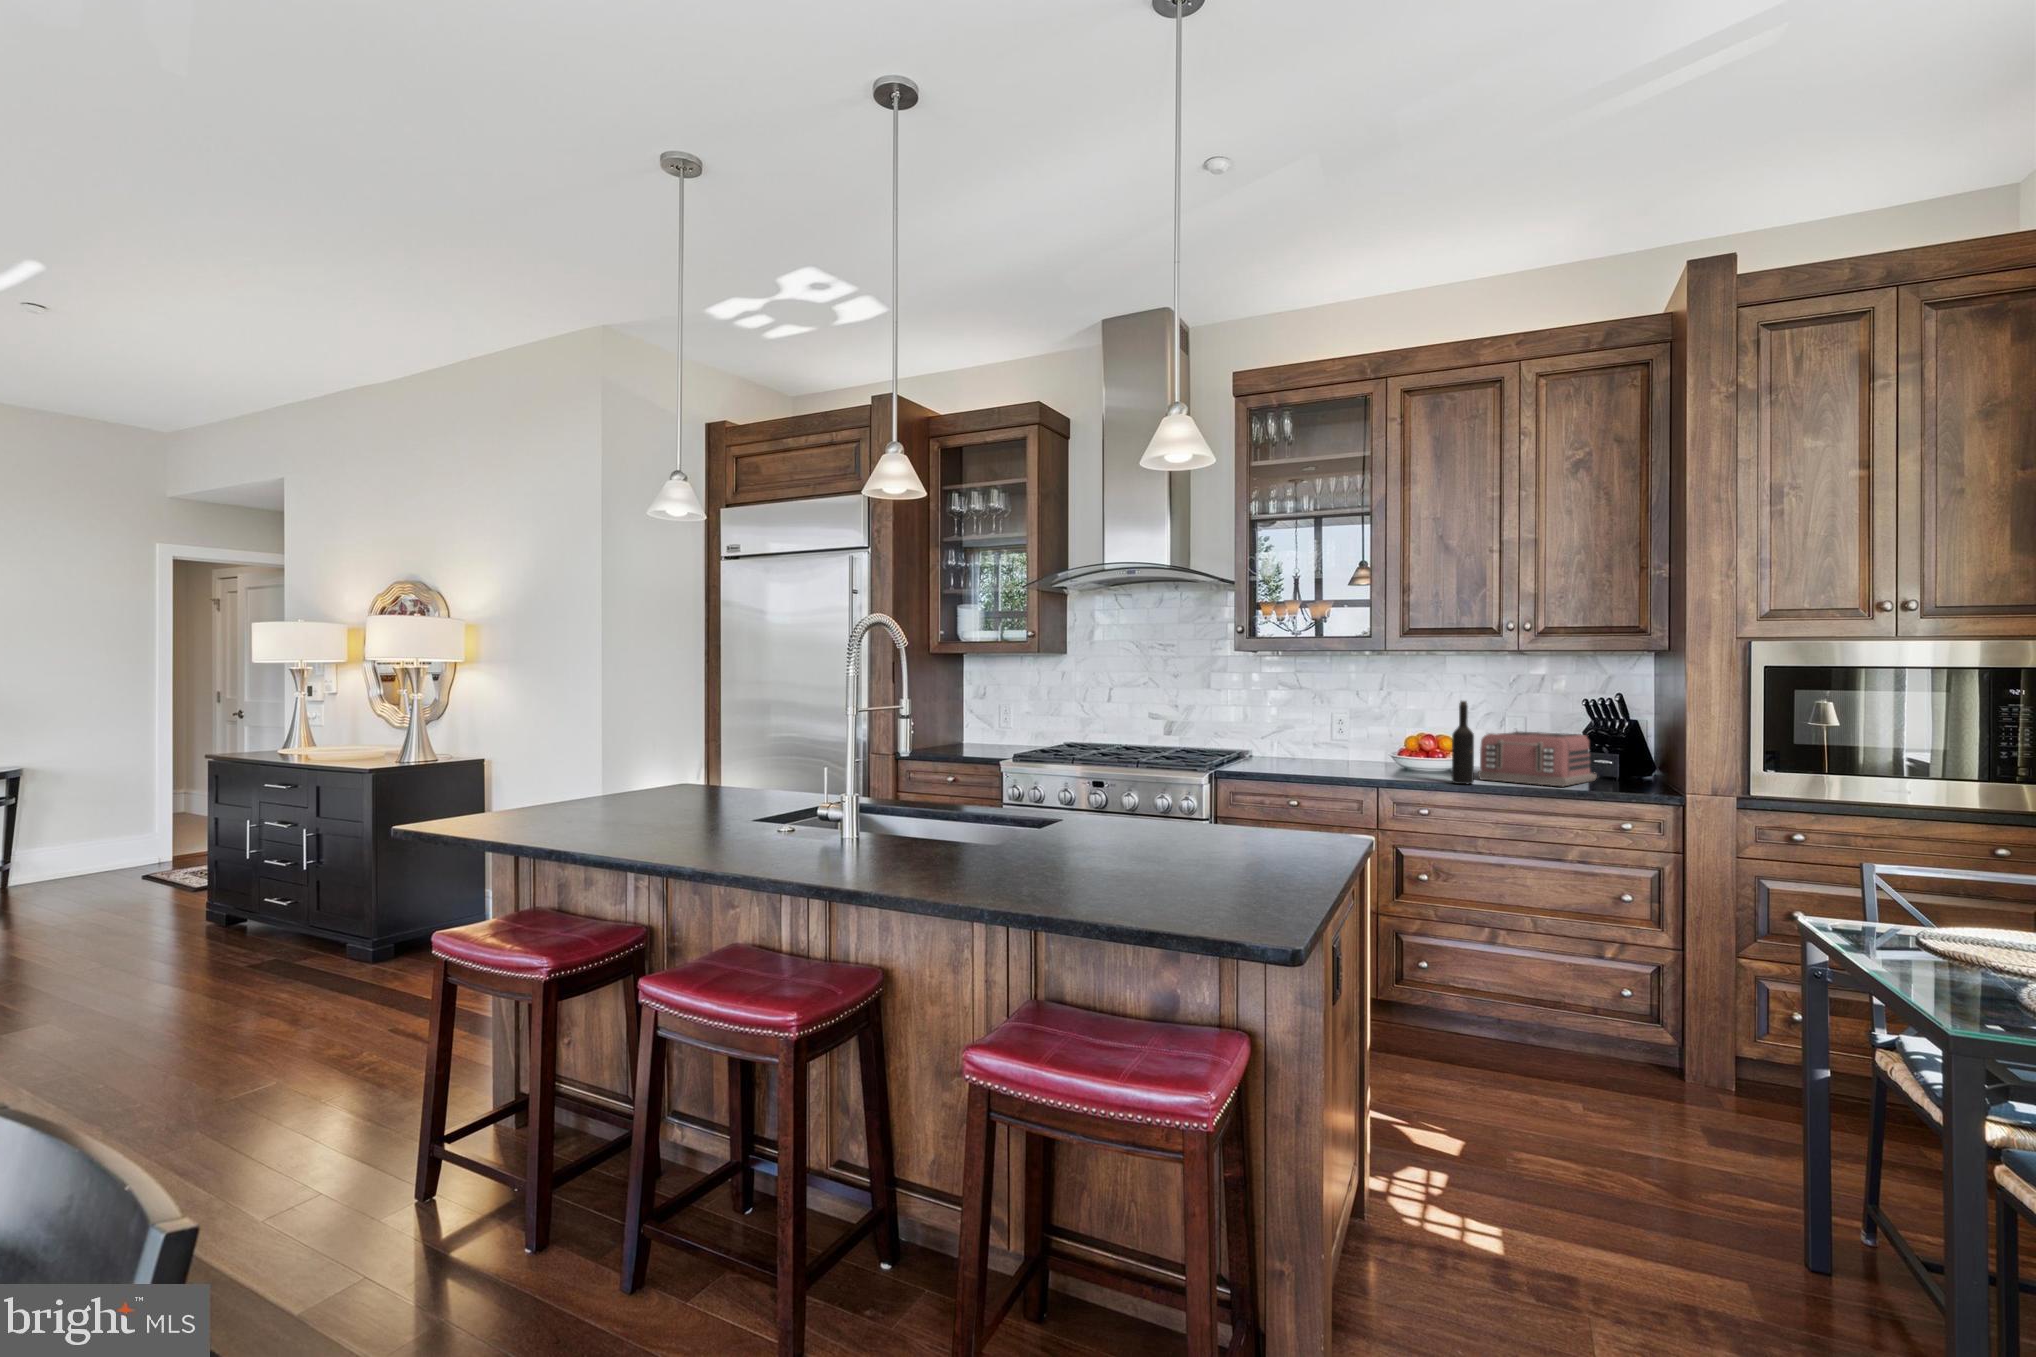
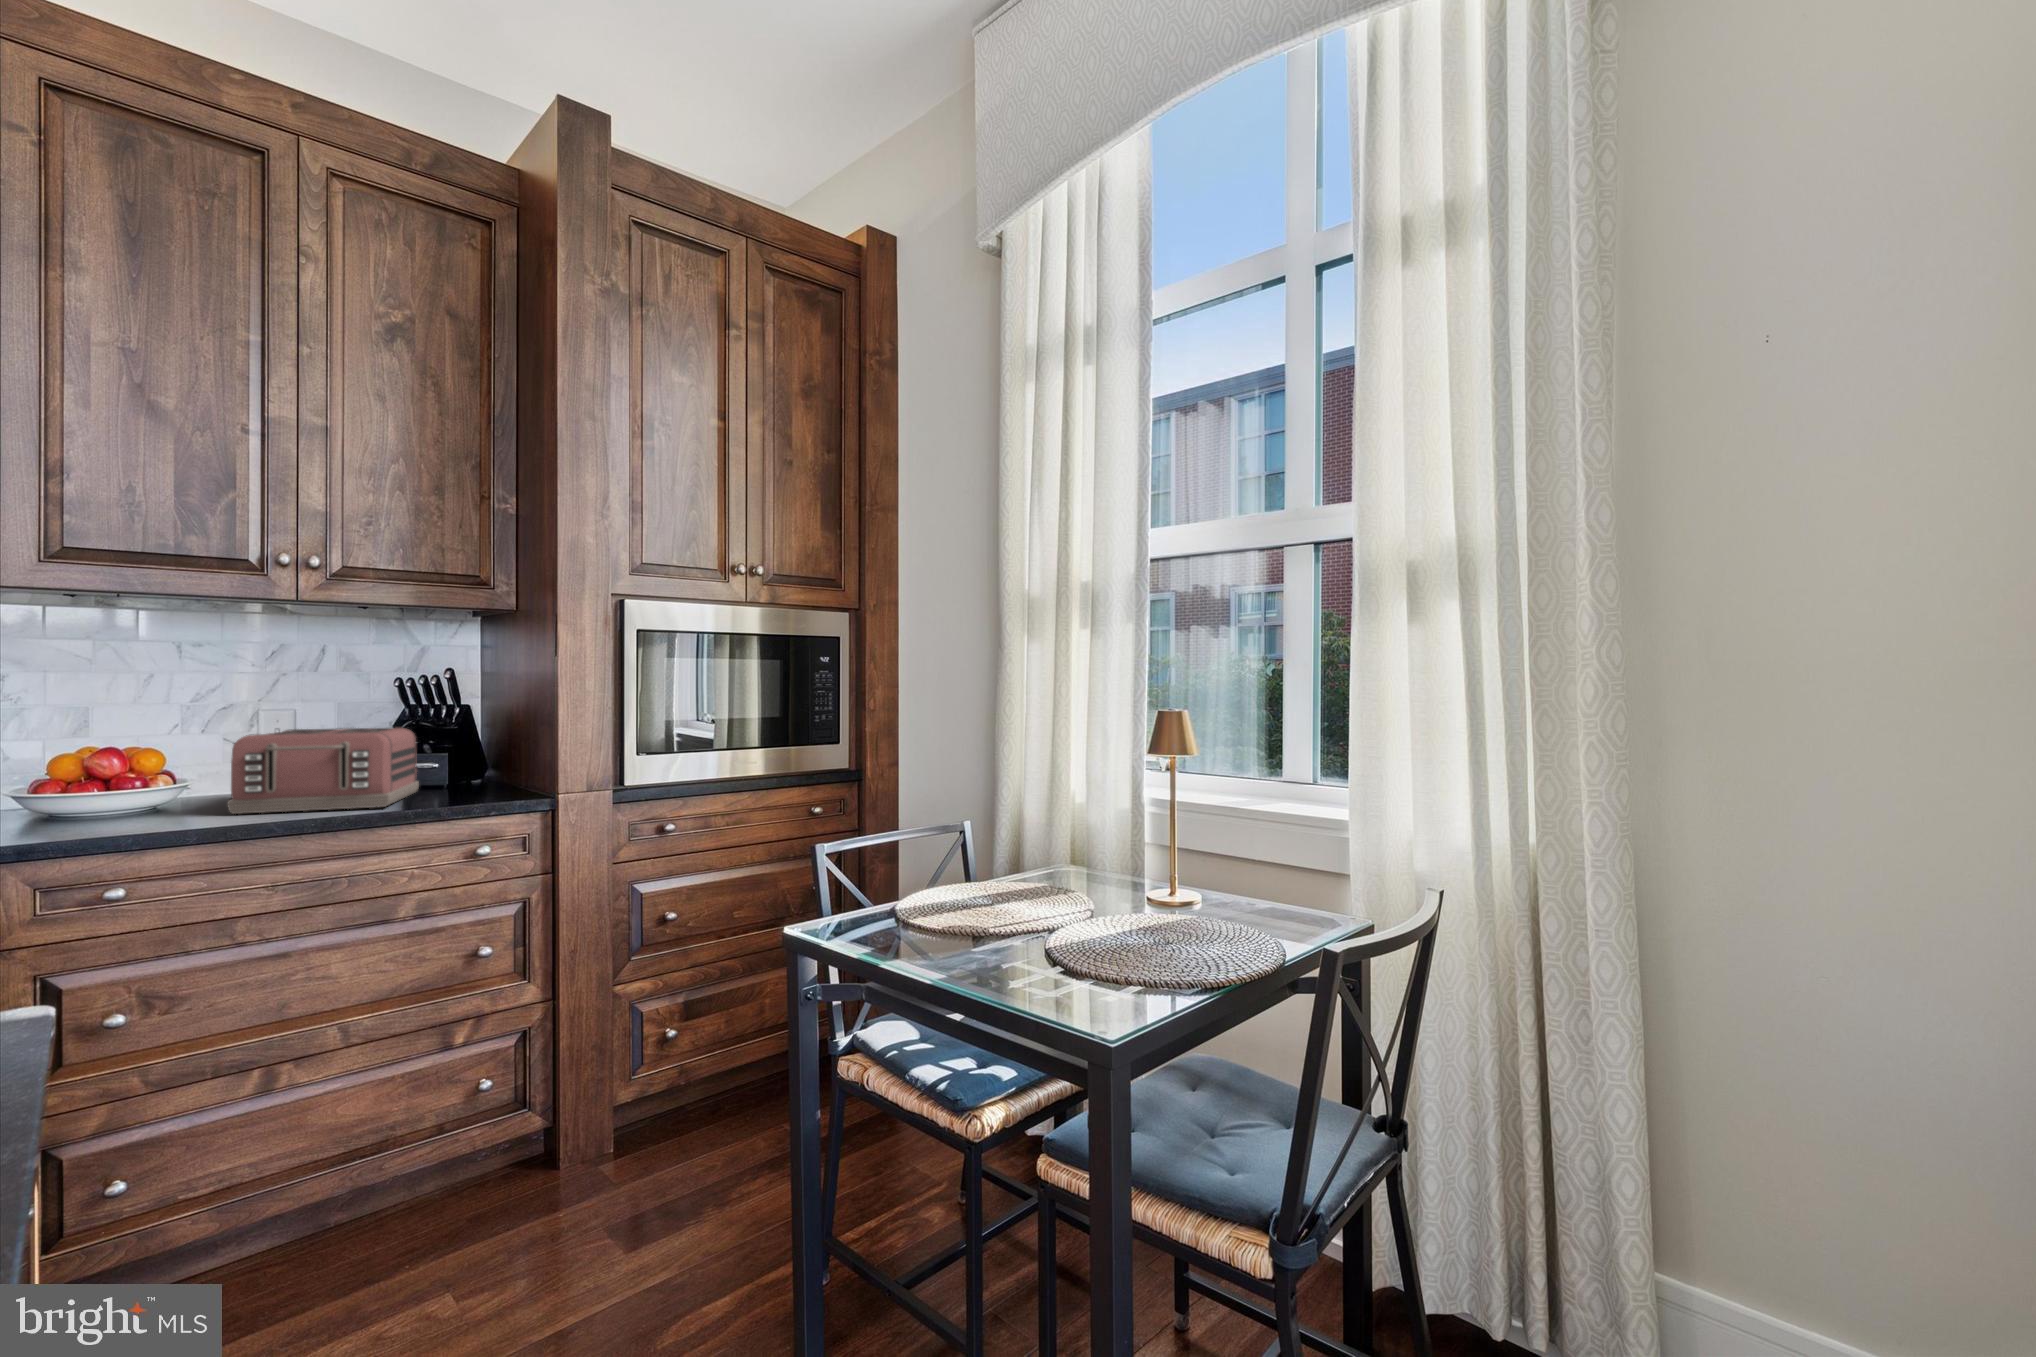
wine bottle: present [1452,701,1474,784] -> none [179,679,226,828]

